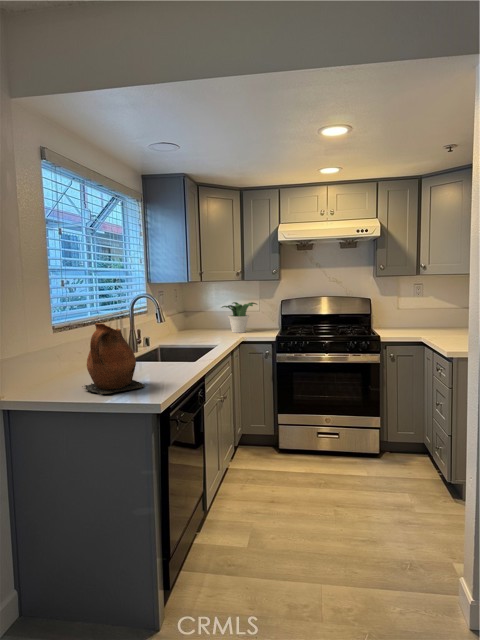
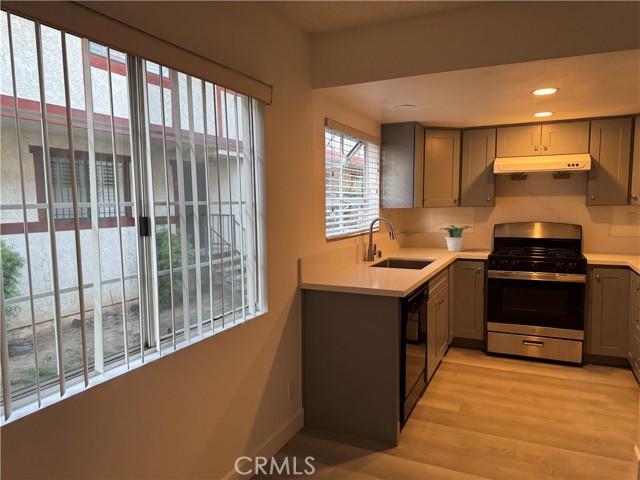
ceramic pitcher: present [84,323,145,394] -> none [351,237,392,282]

